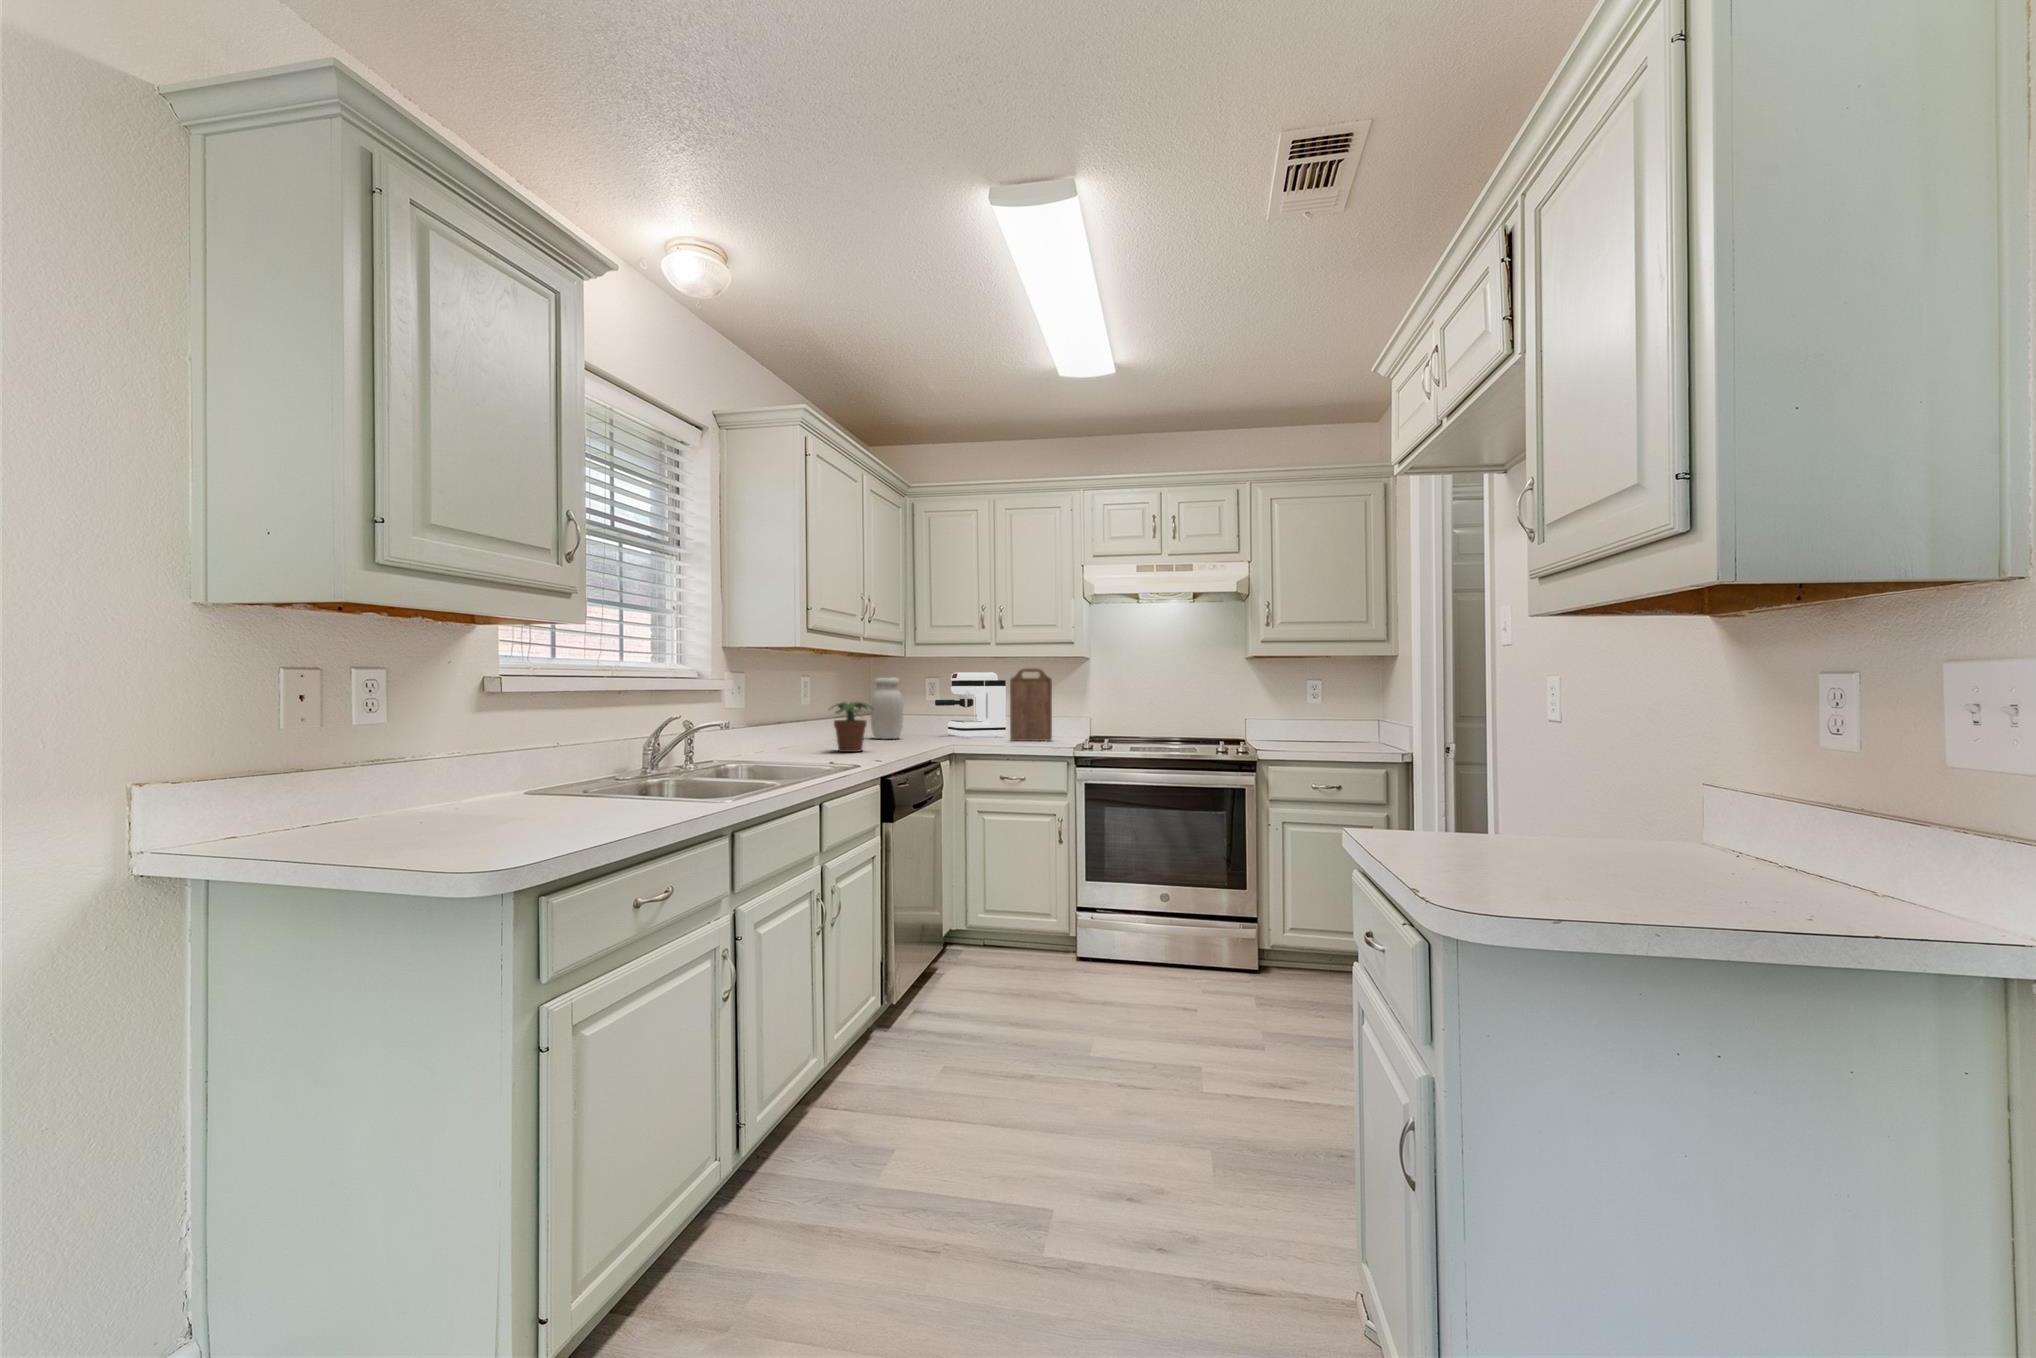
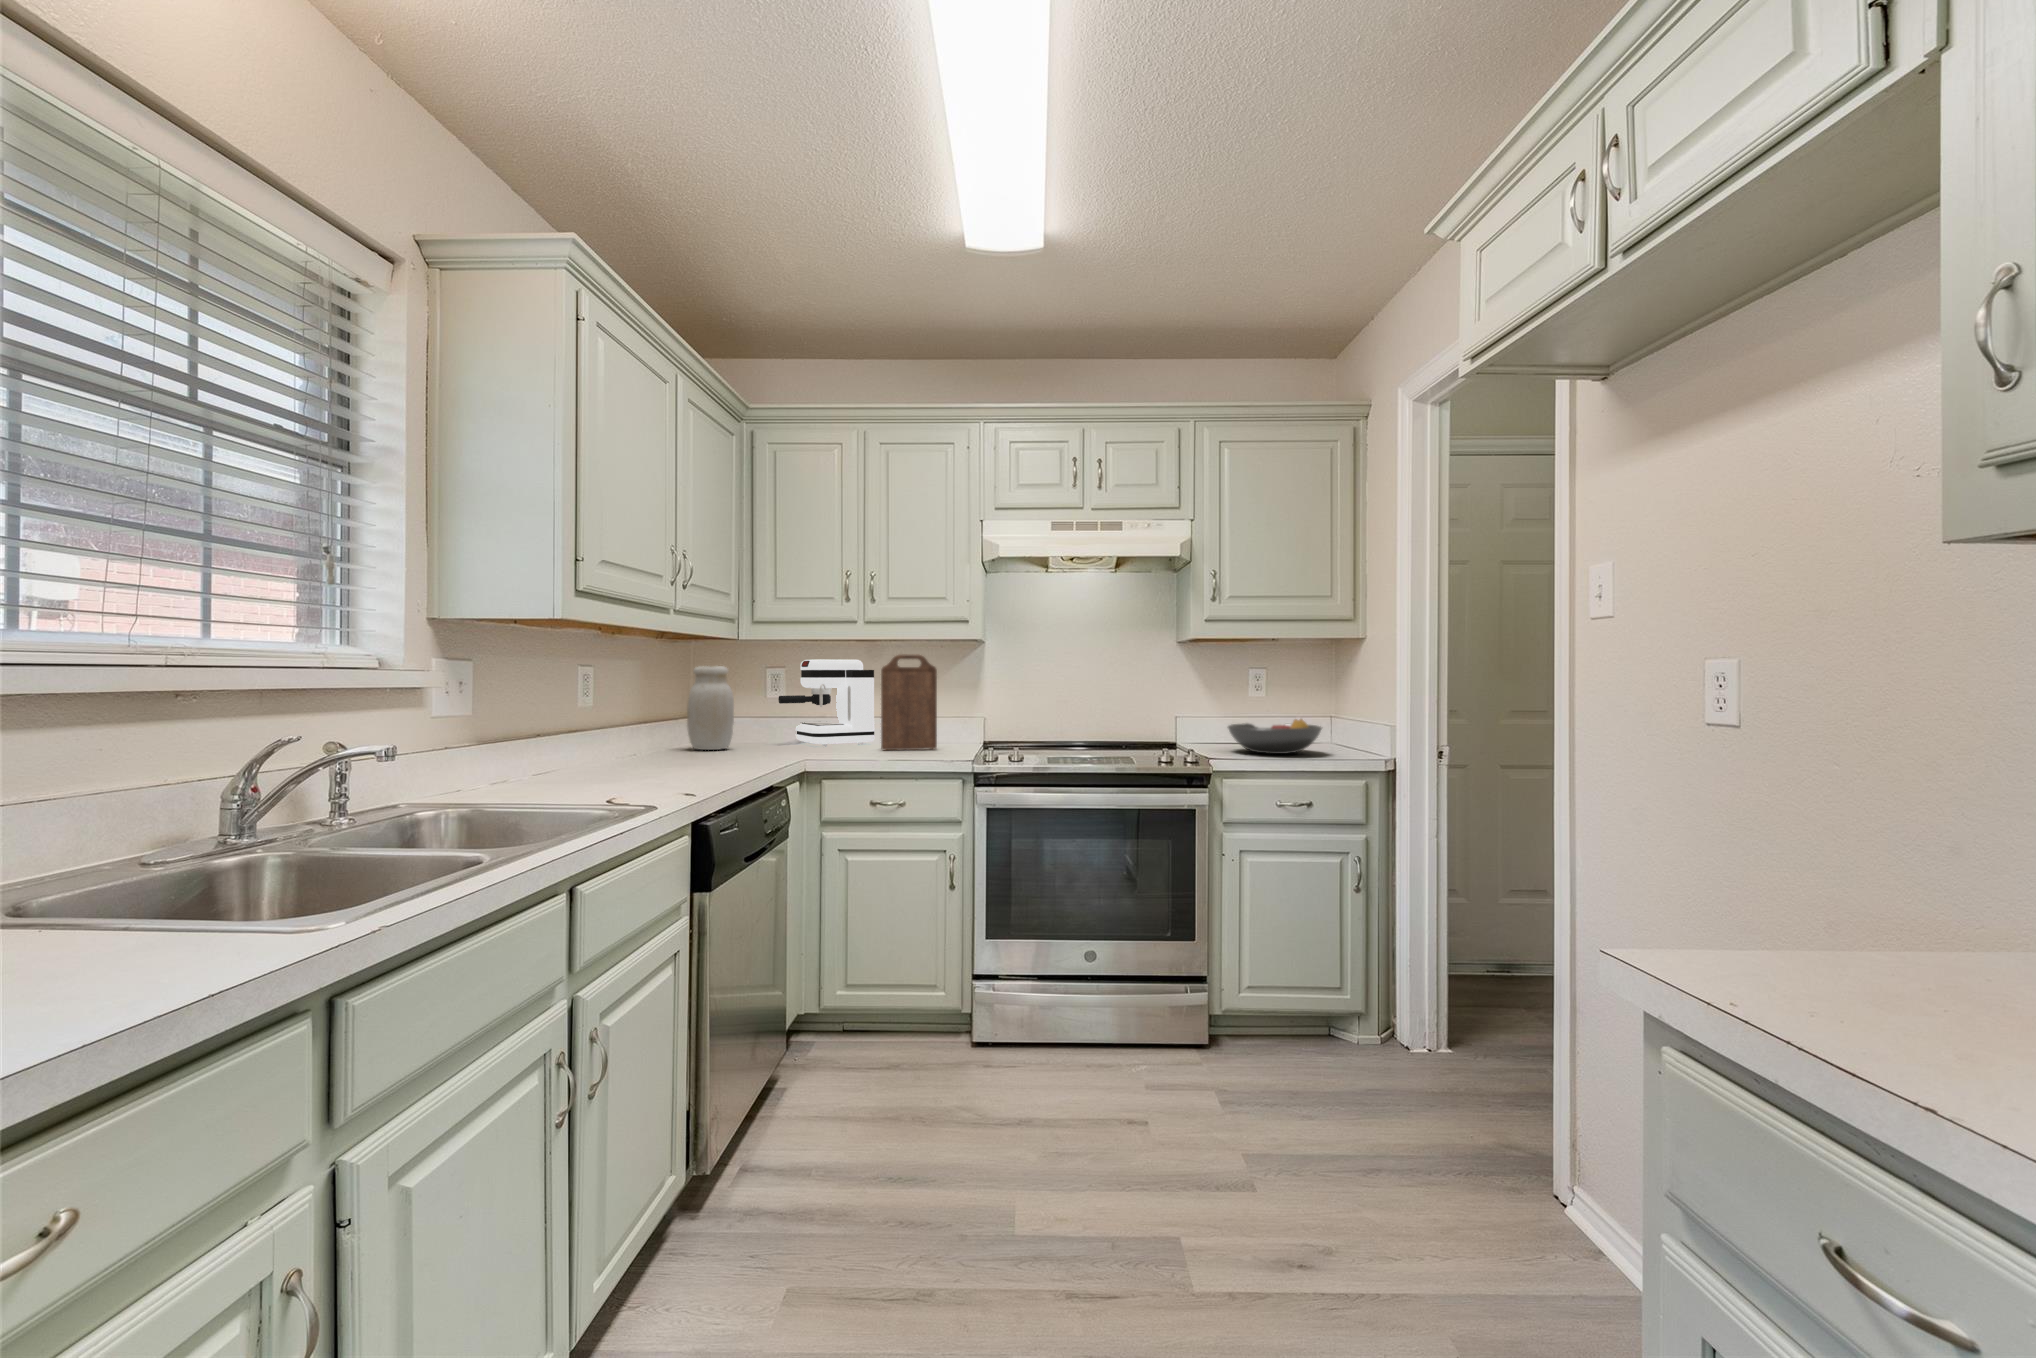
potted plant: present [830,702,874,752] -> none [614,702,688,775]
fruit bowl: none [1284,719,1363,747] -> present [1228,719,1322,754]

